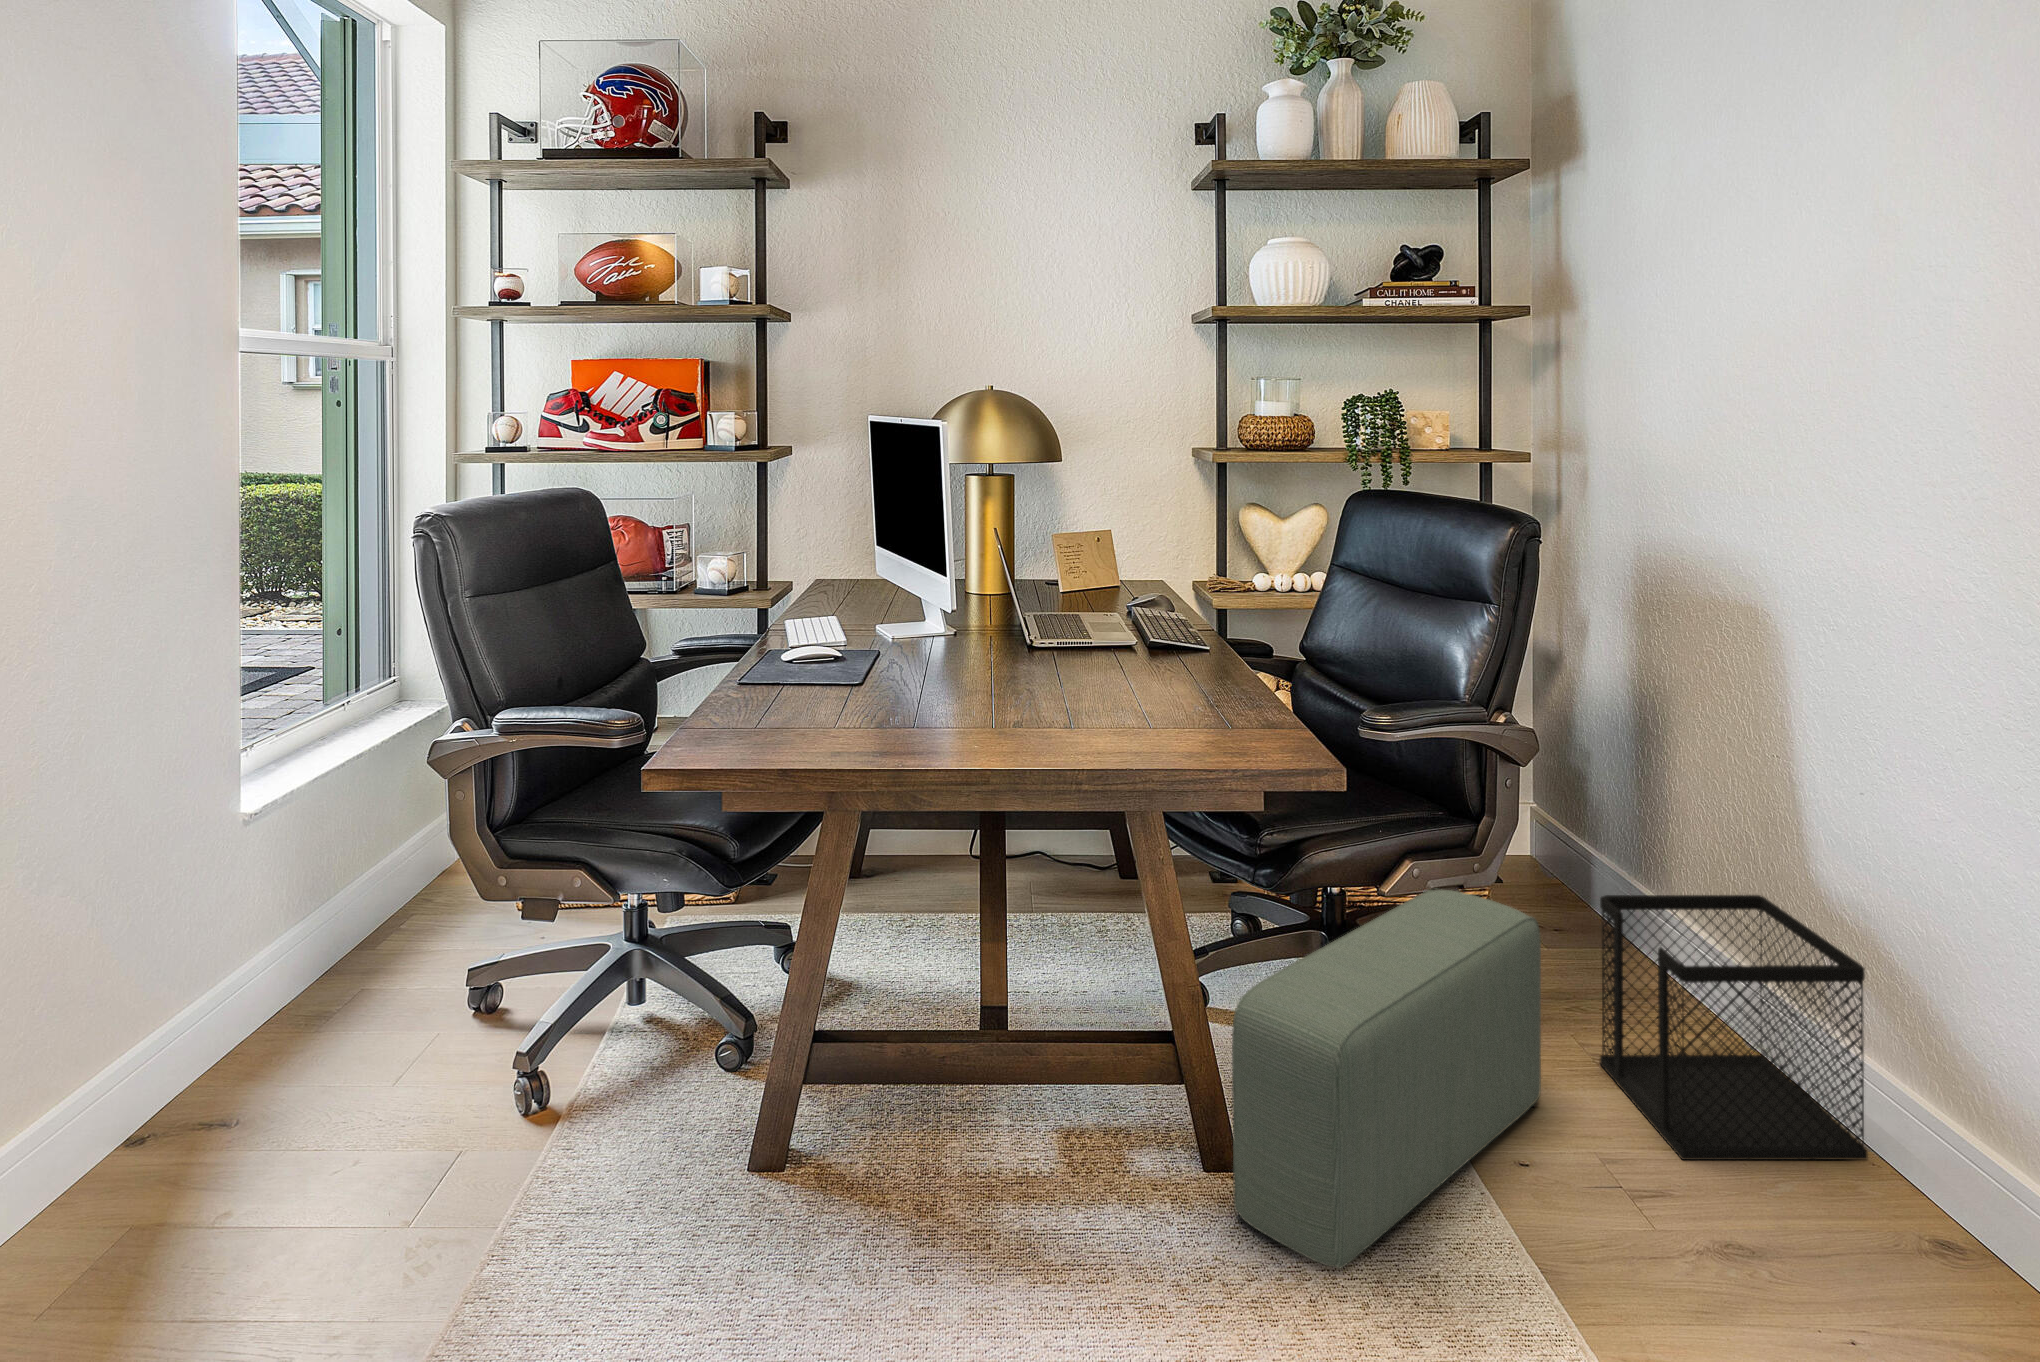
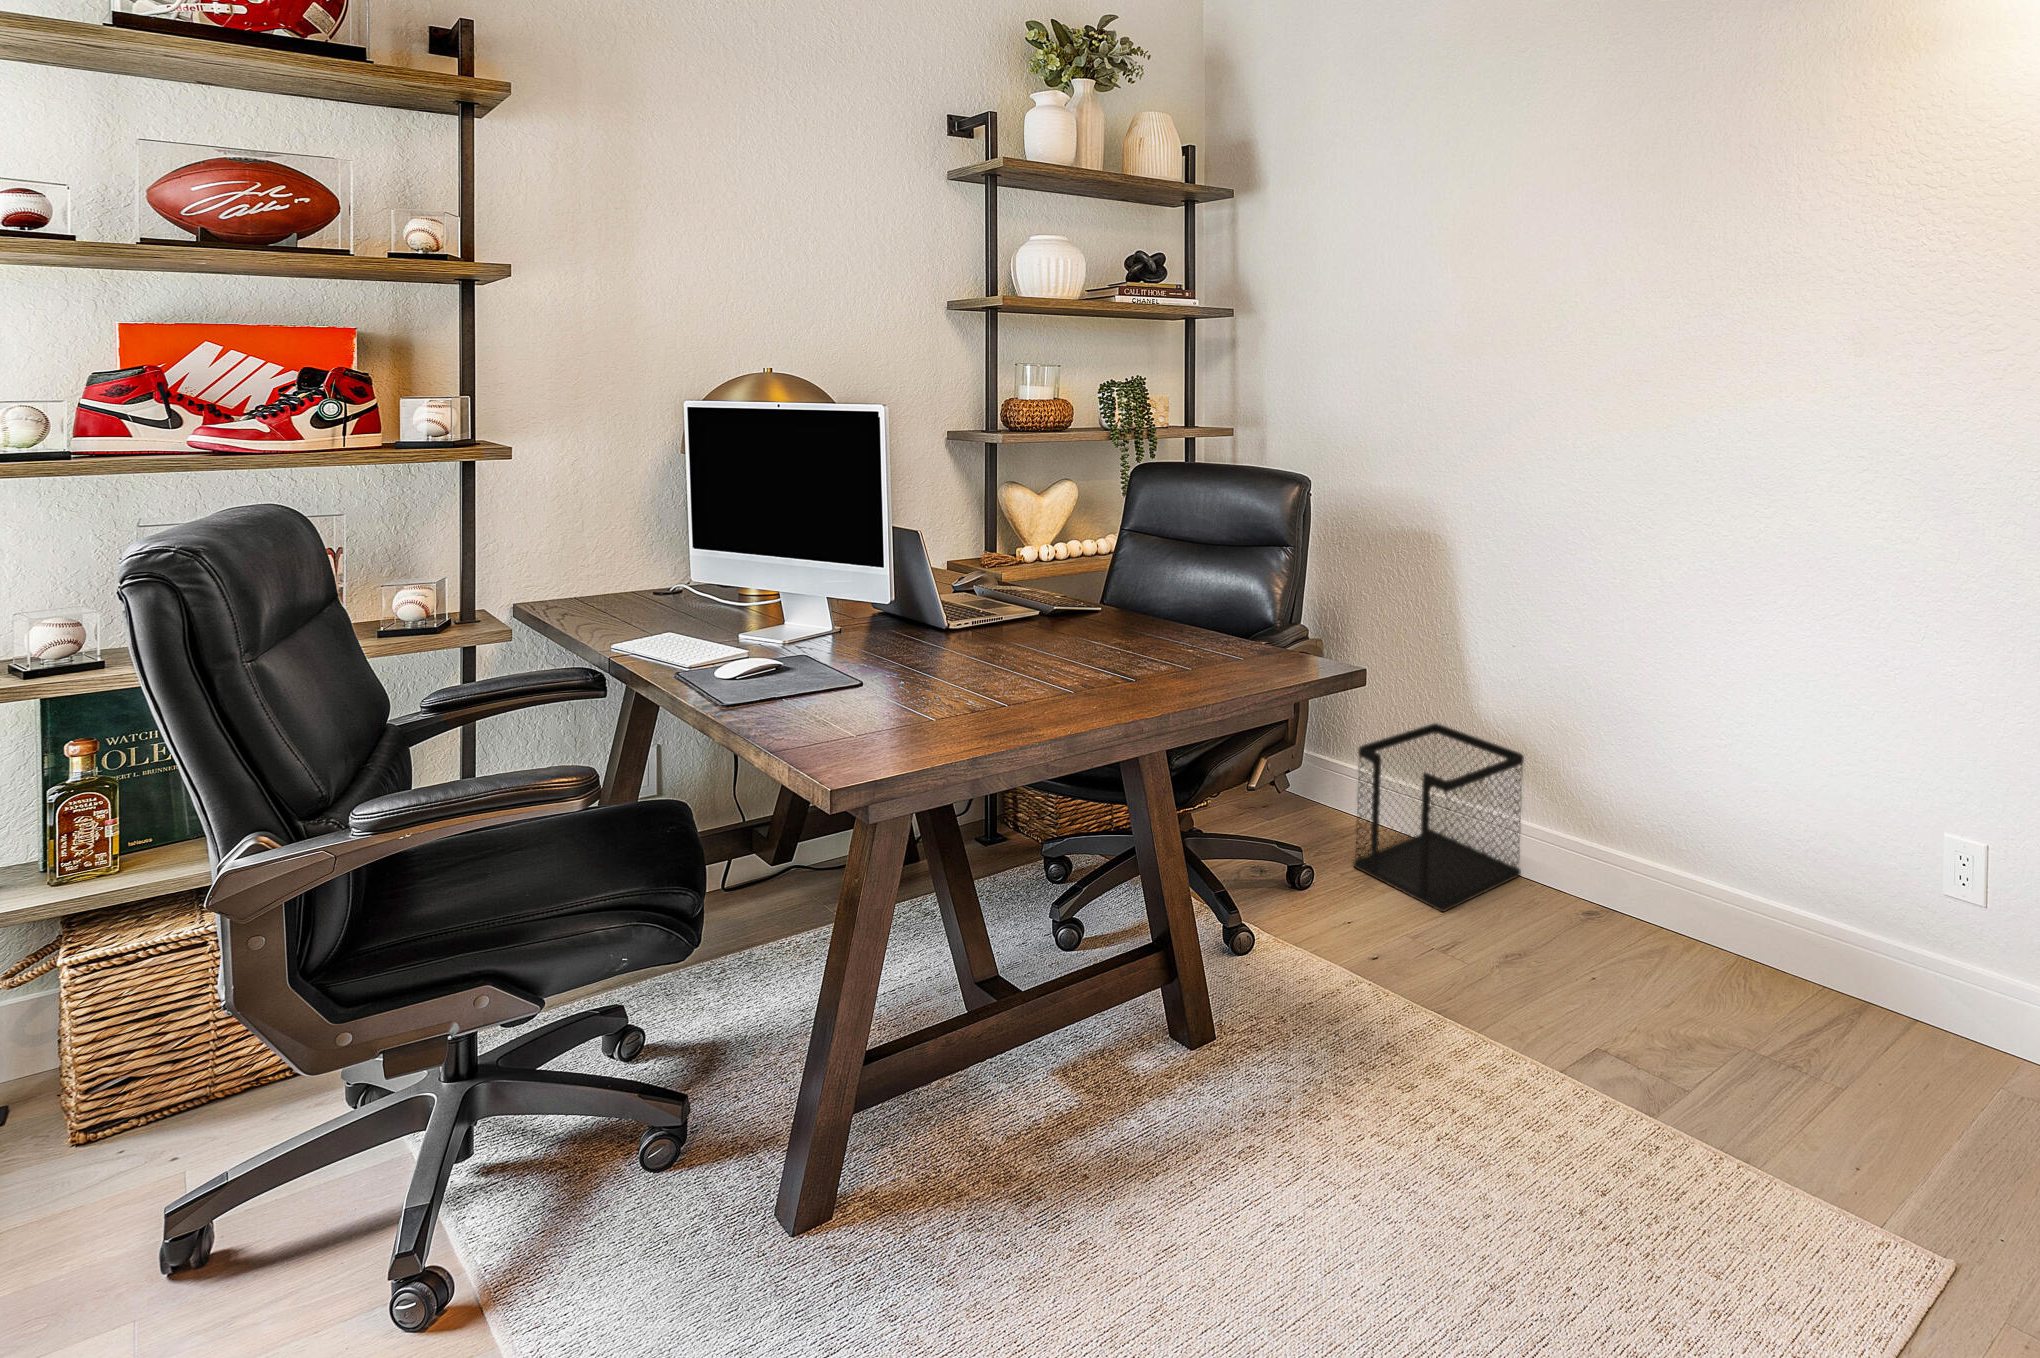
pouf: present [1232,890,1541,1268] -> none [1235,767,1353,1074]

